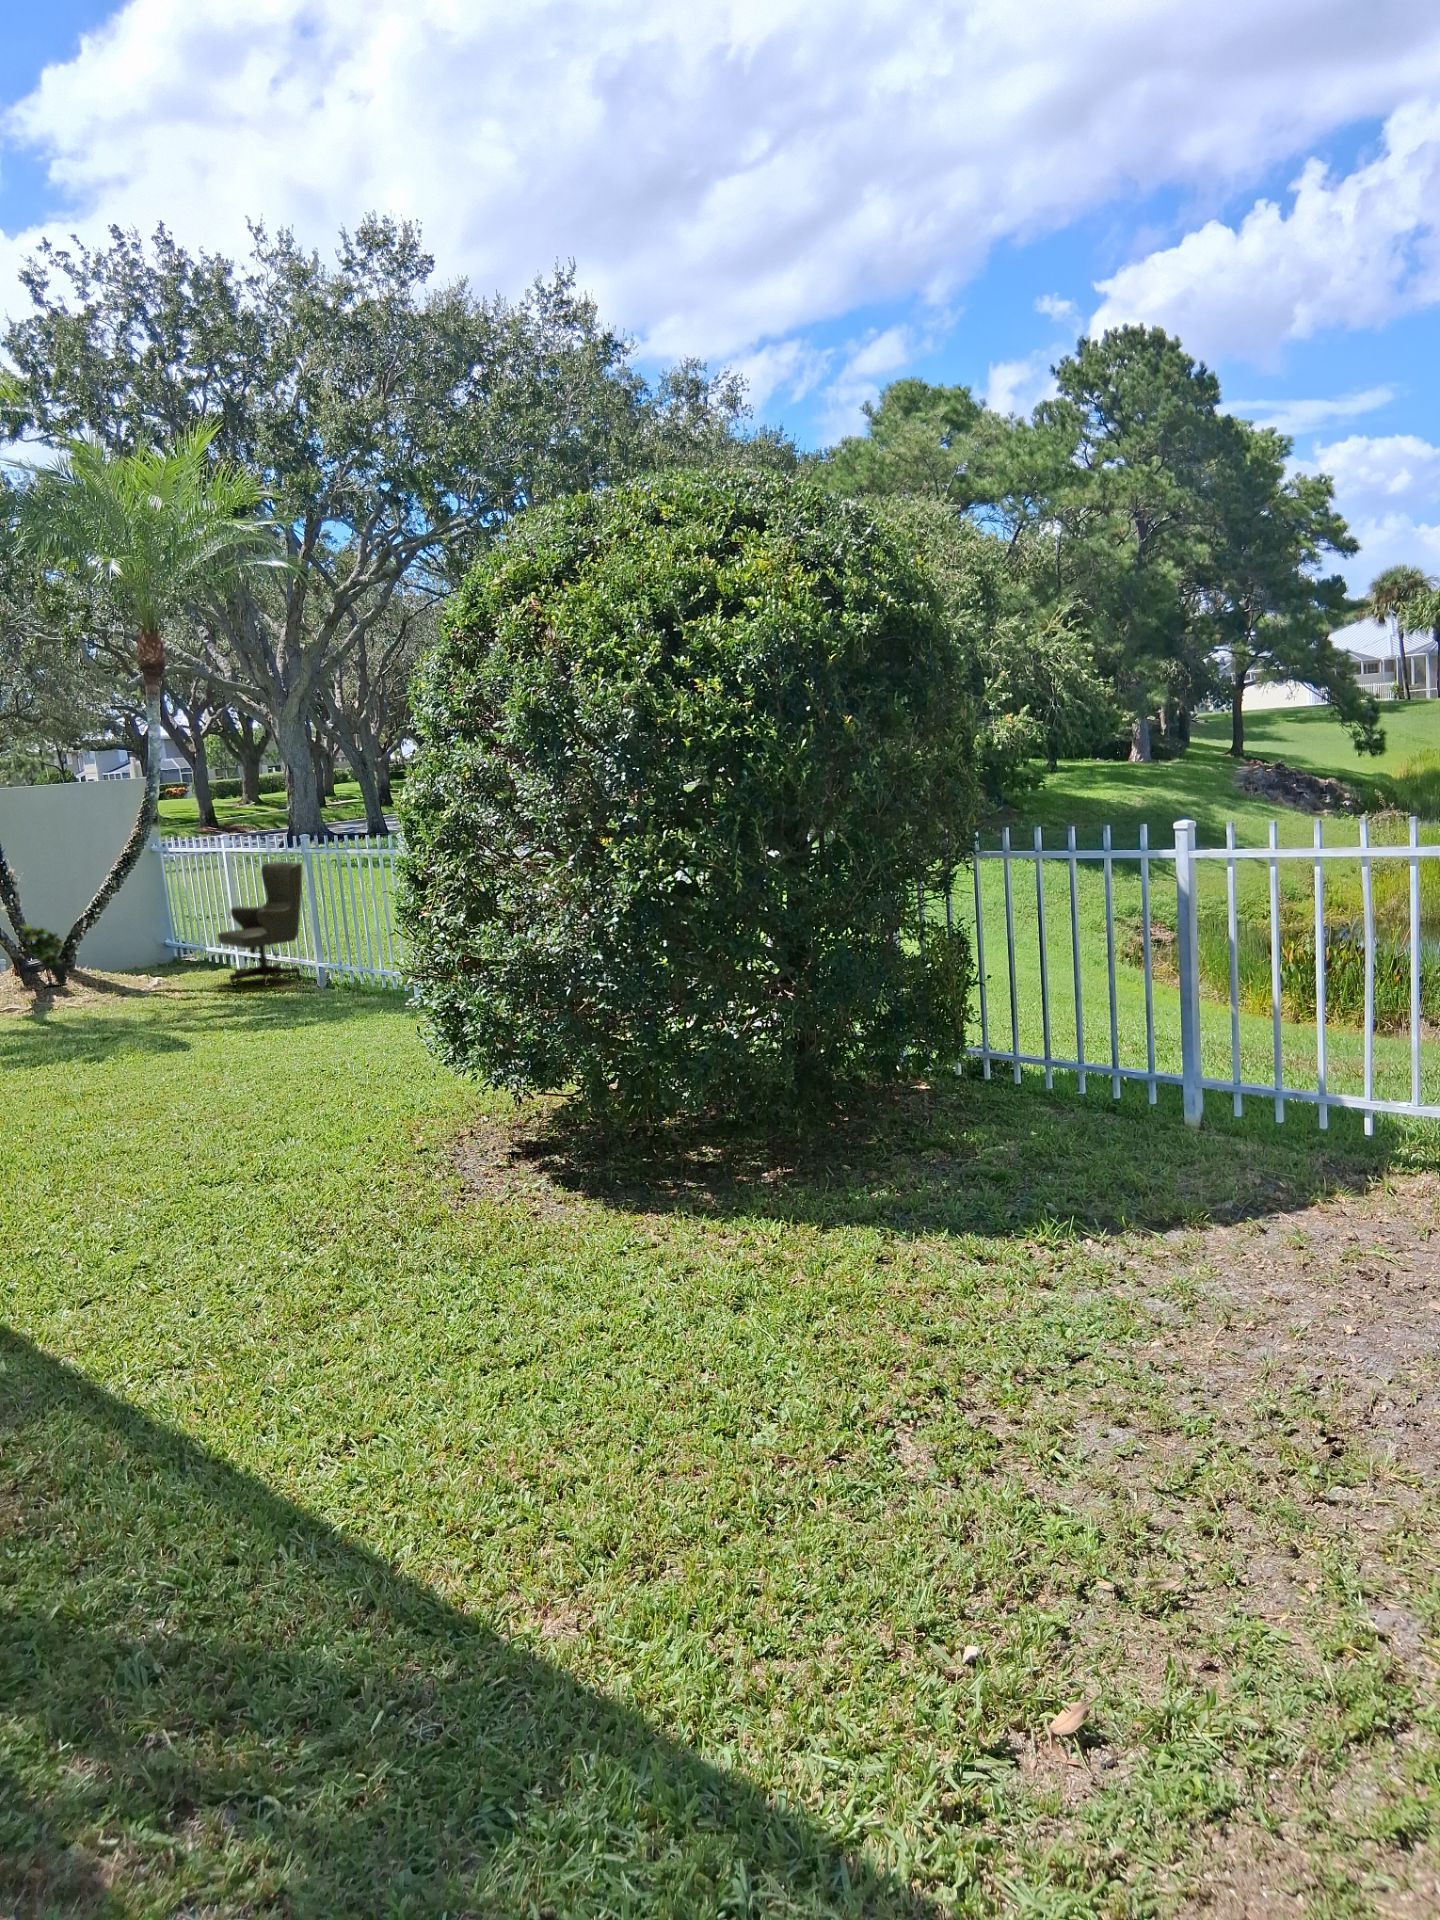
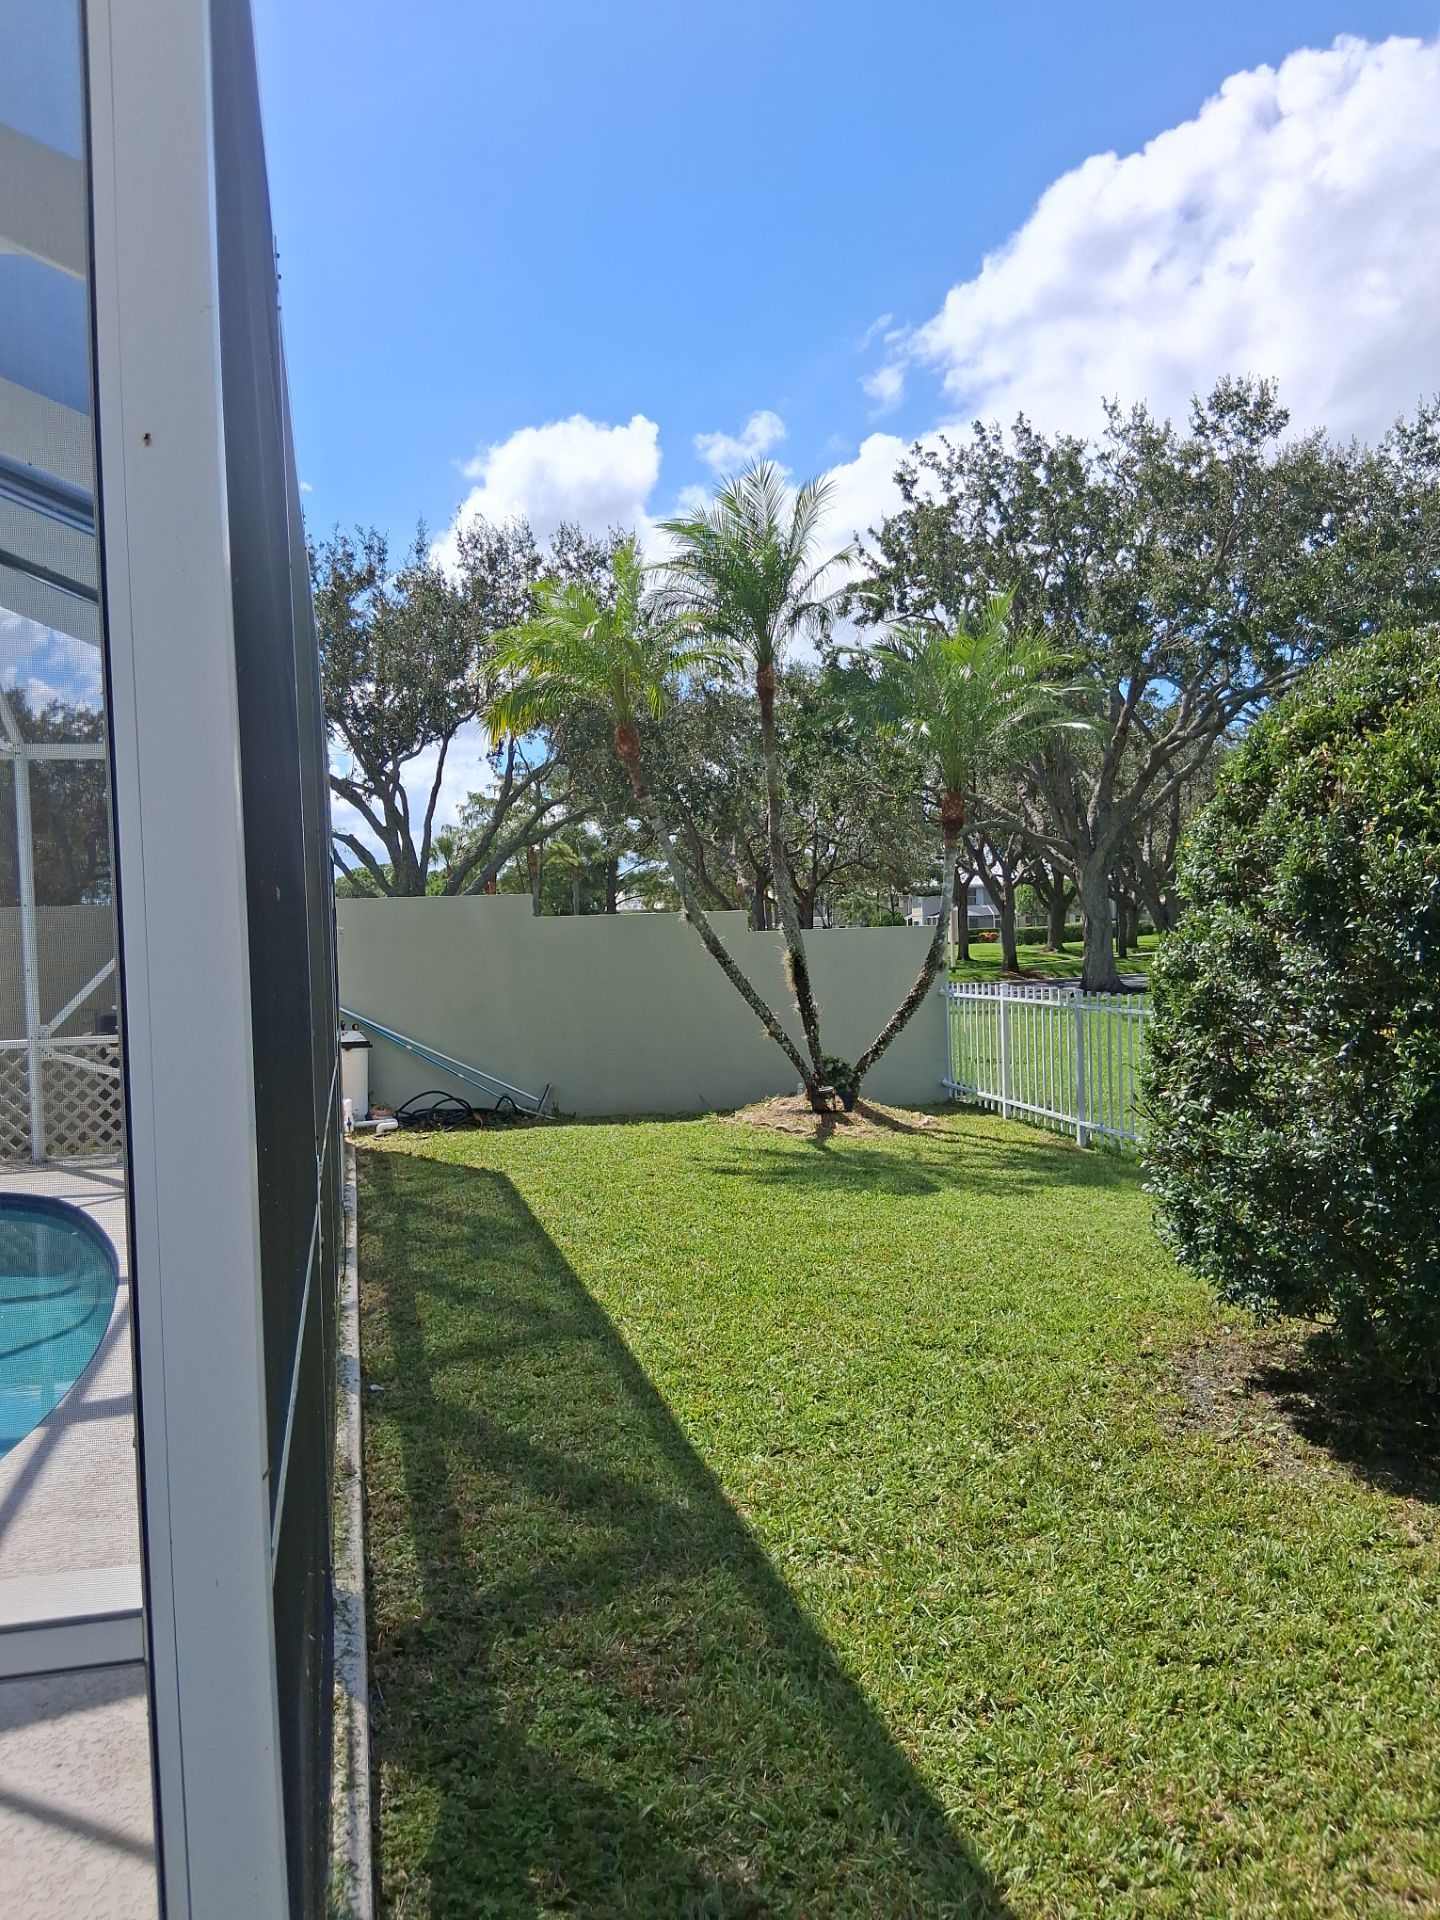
chair: present [218,862,302,986] -> none [986,1012,1075,1139]

